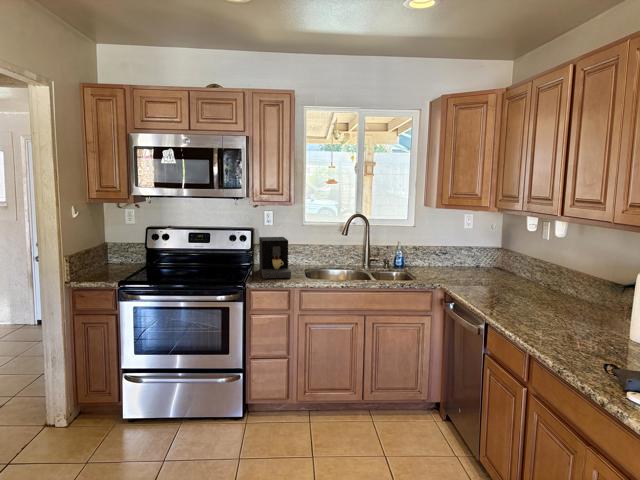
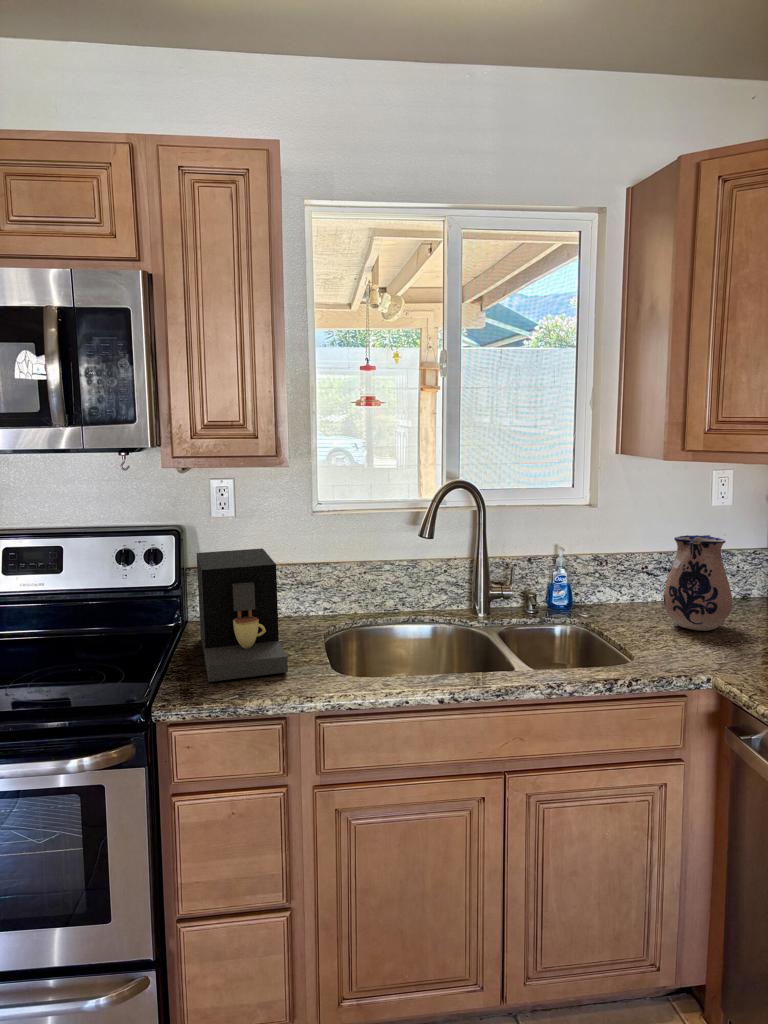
ceramic pitcher: none [437,238,462,274] -> present [664,535,732,631]

